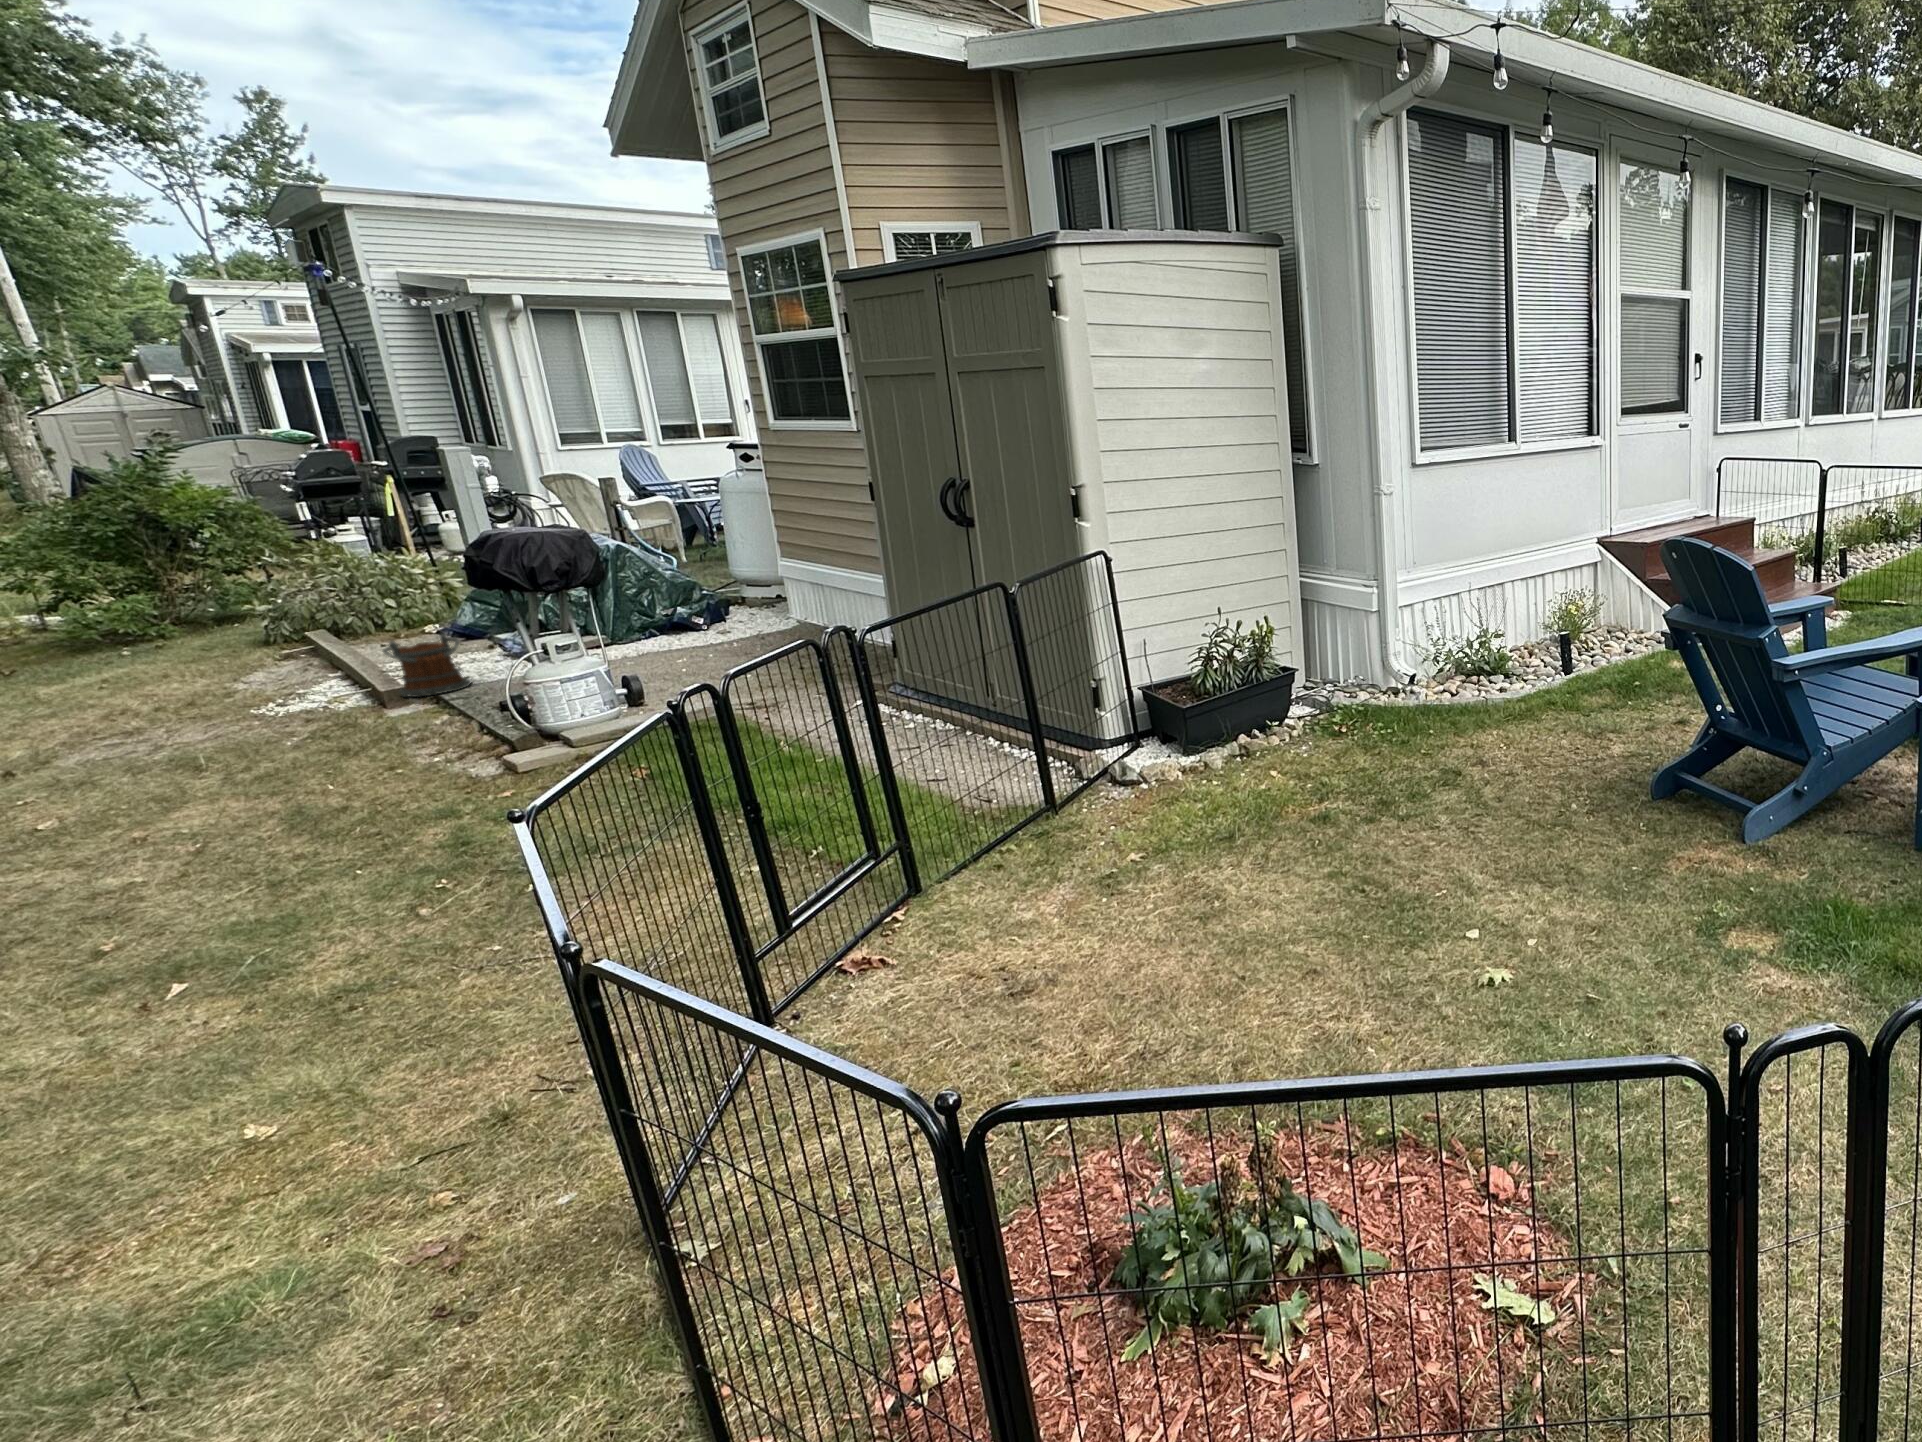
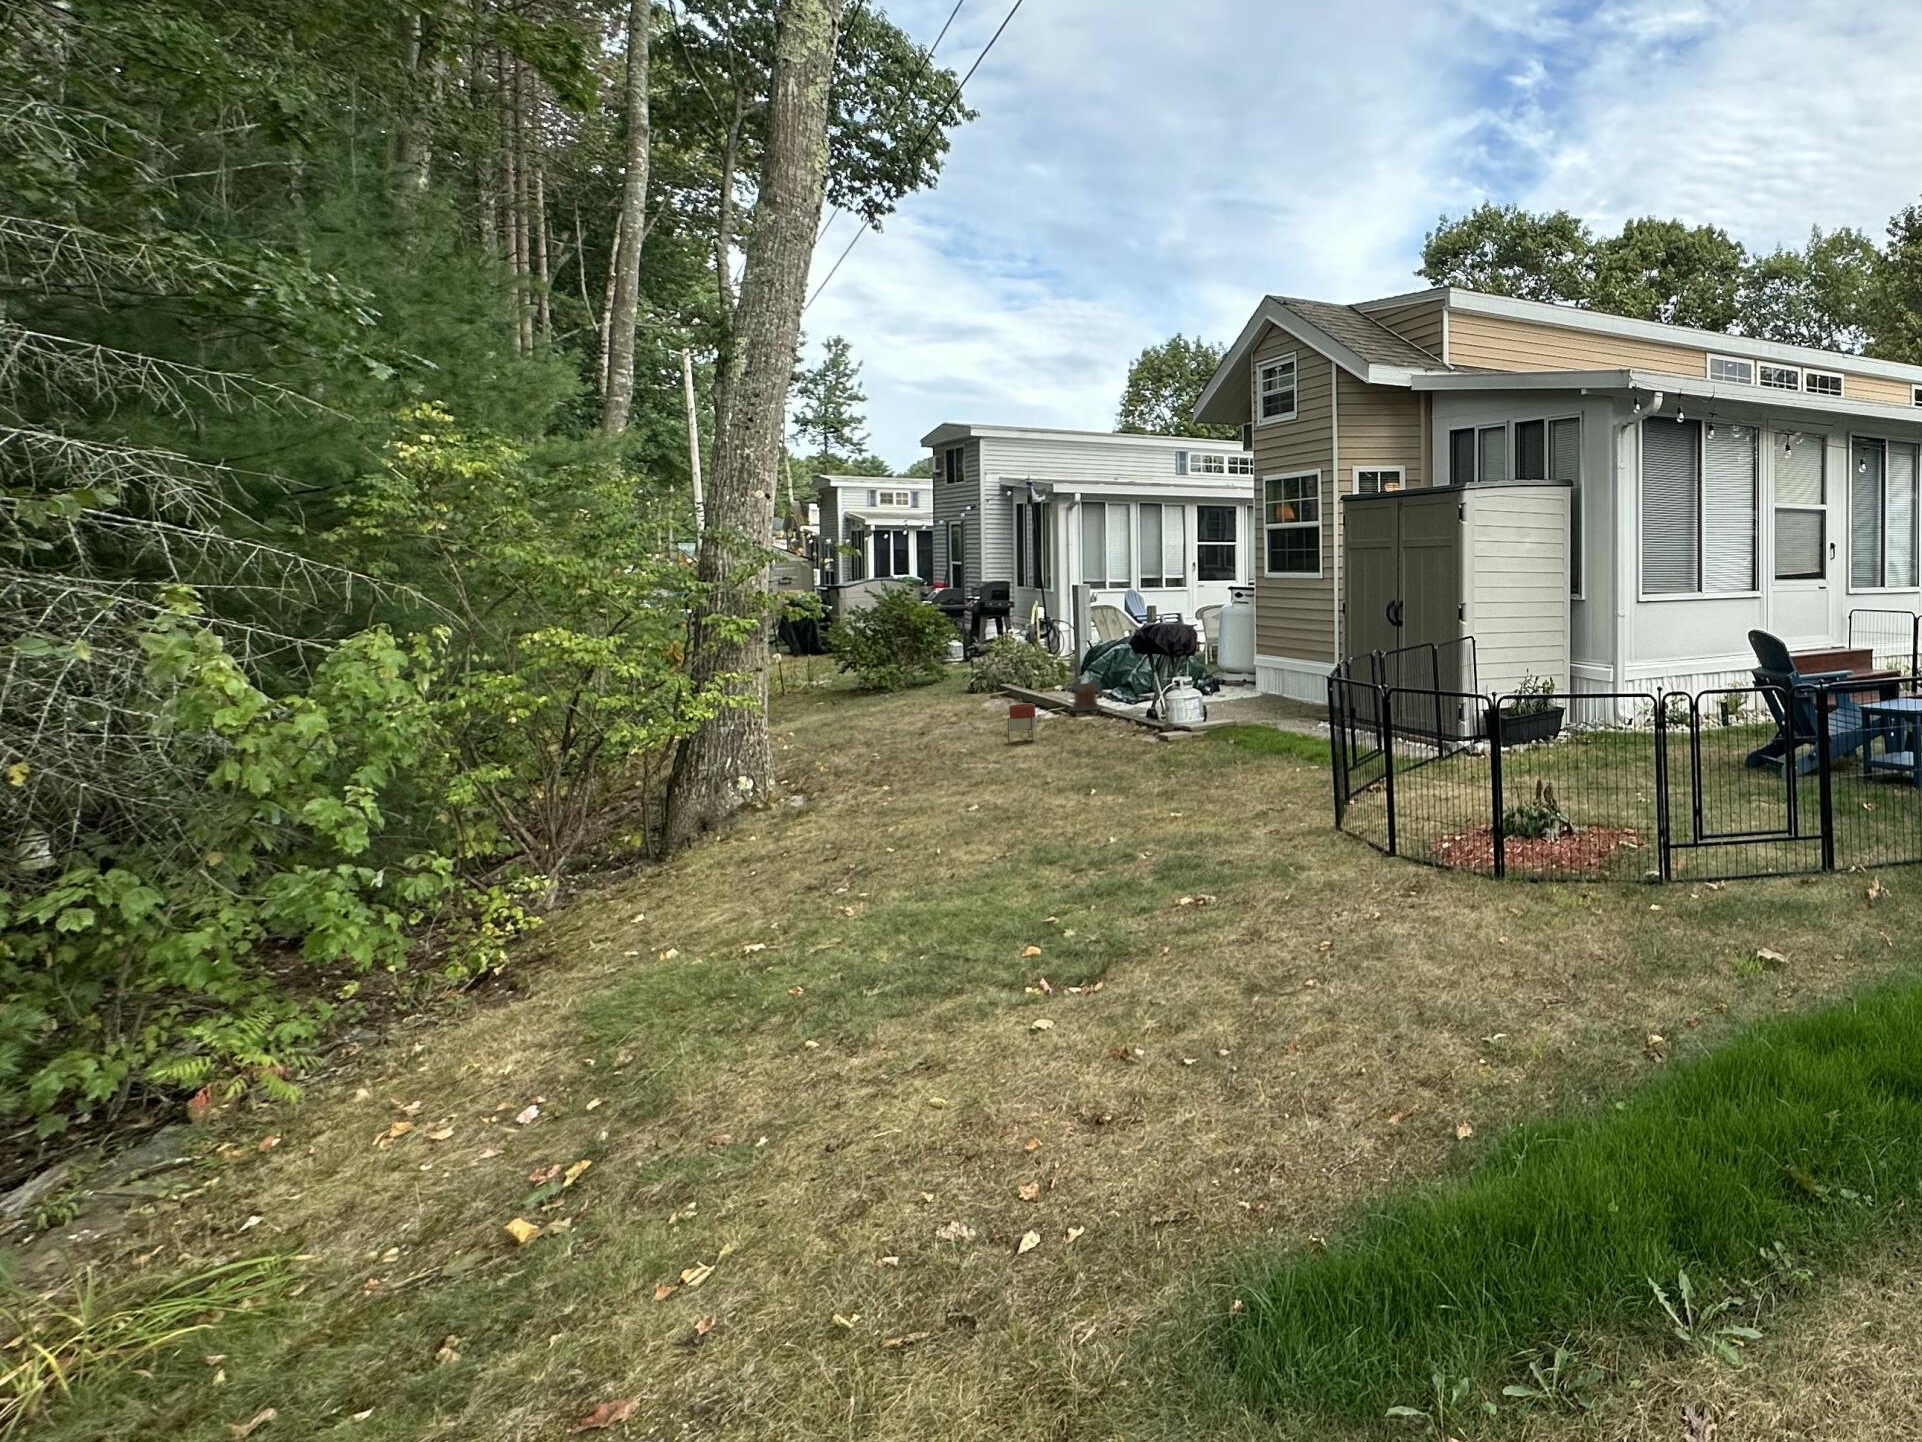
planter: none [78,735,184,823] -> present [1008,704,1036,742]

